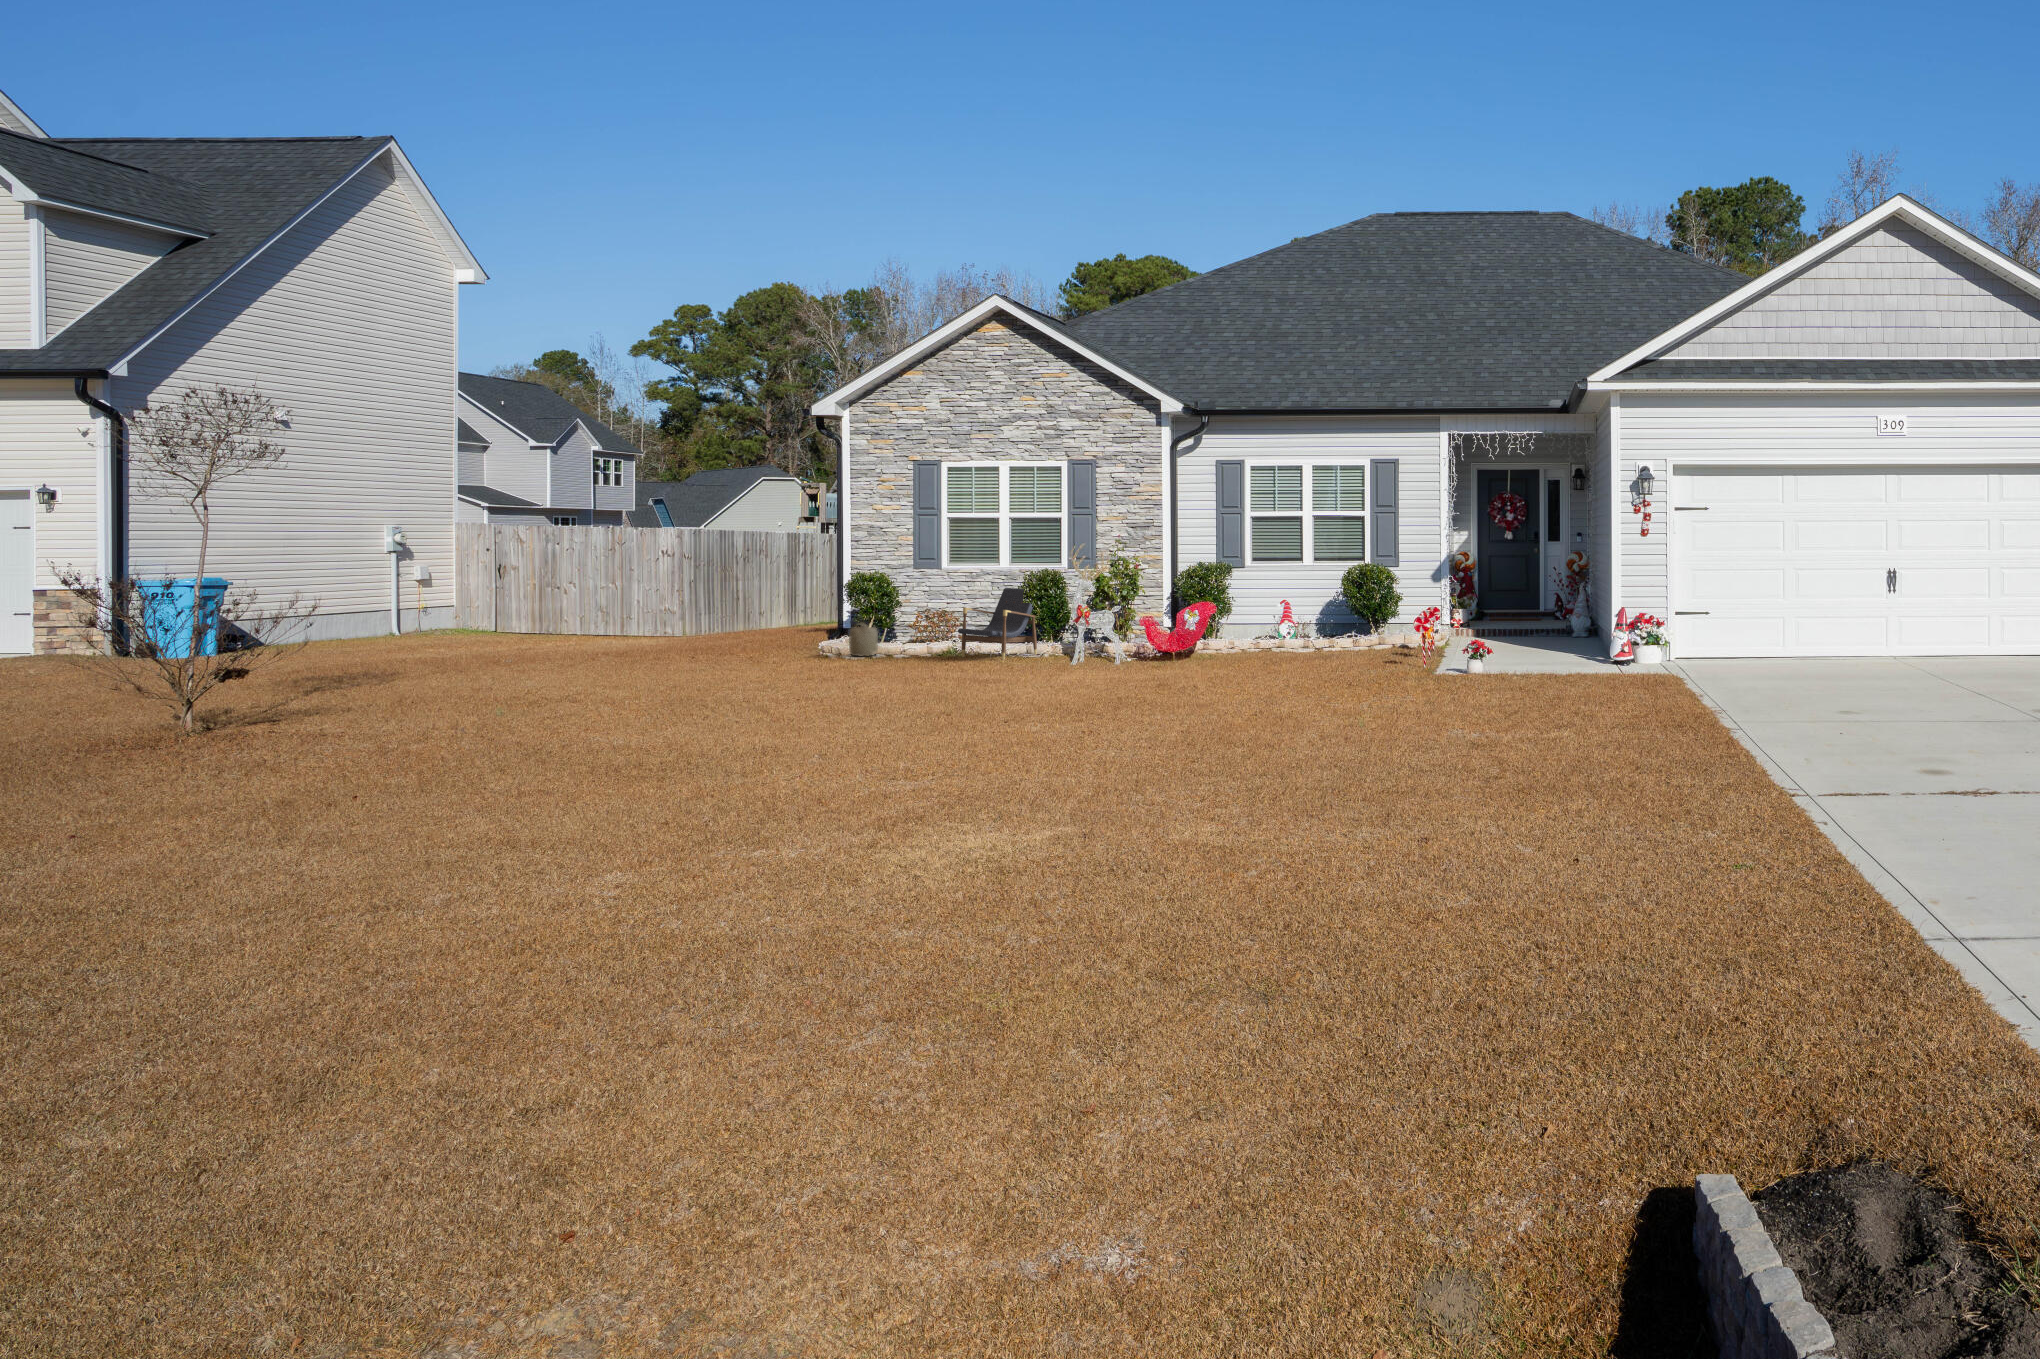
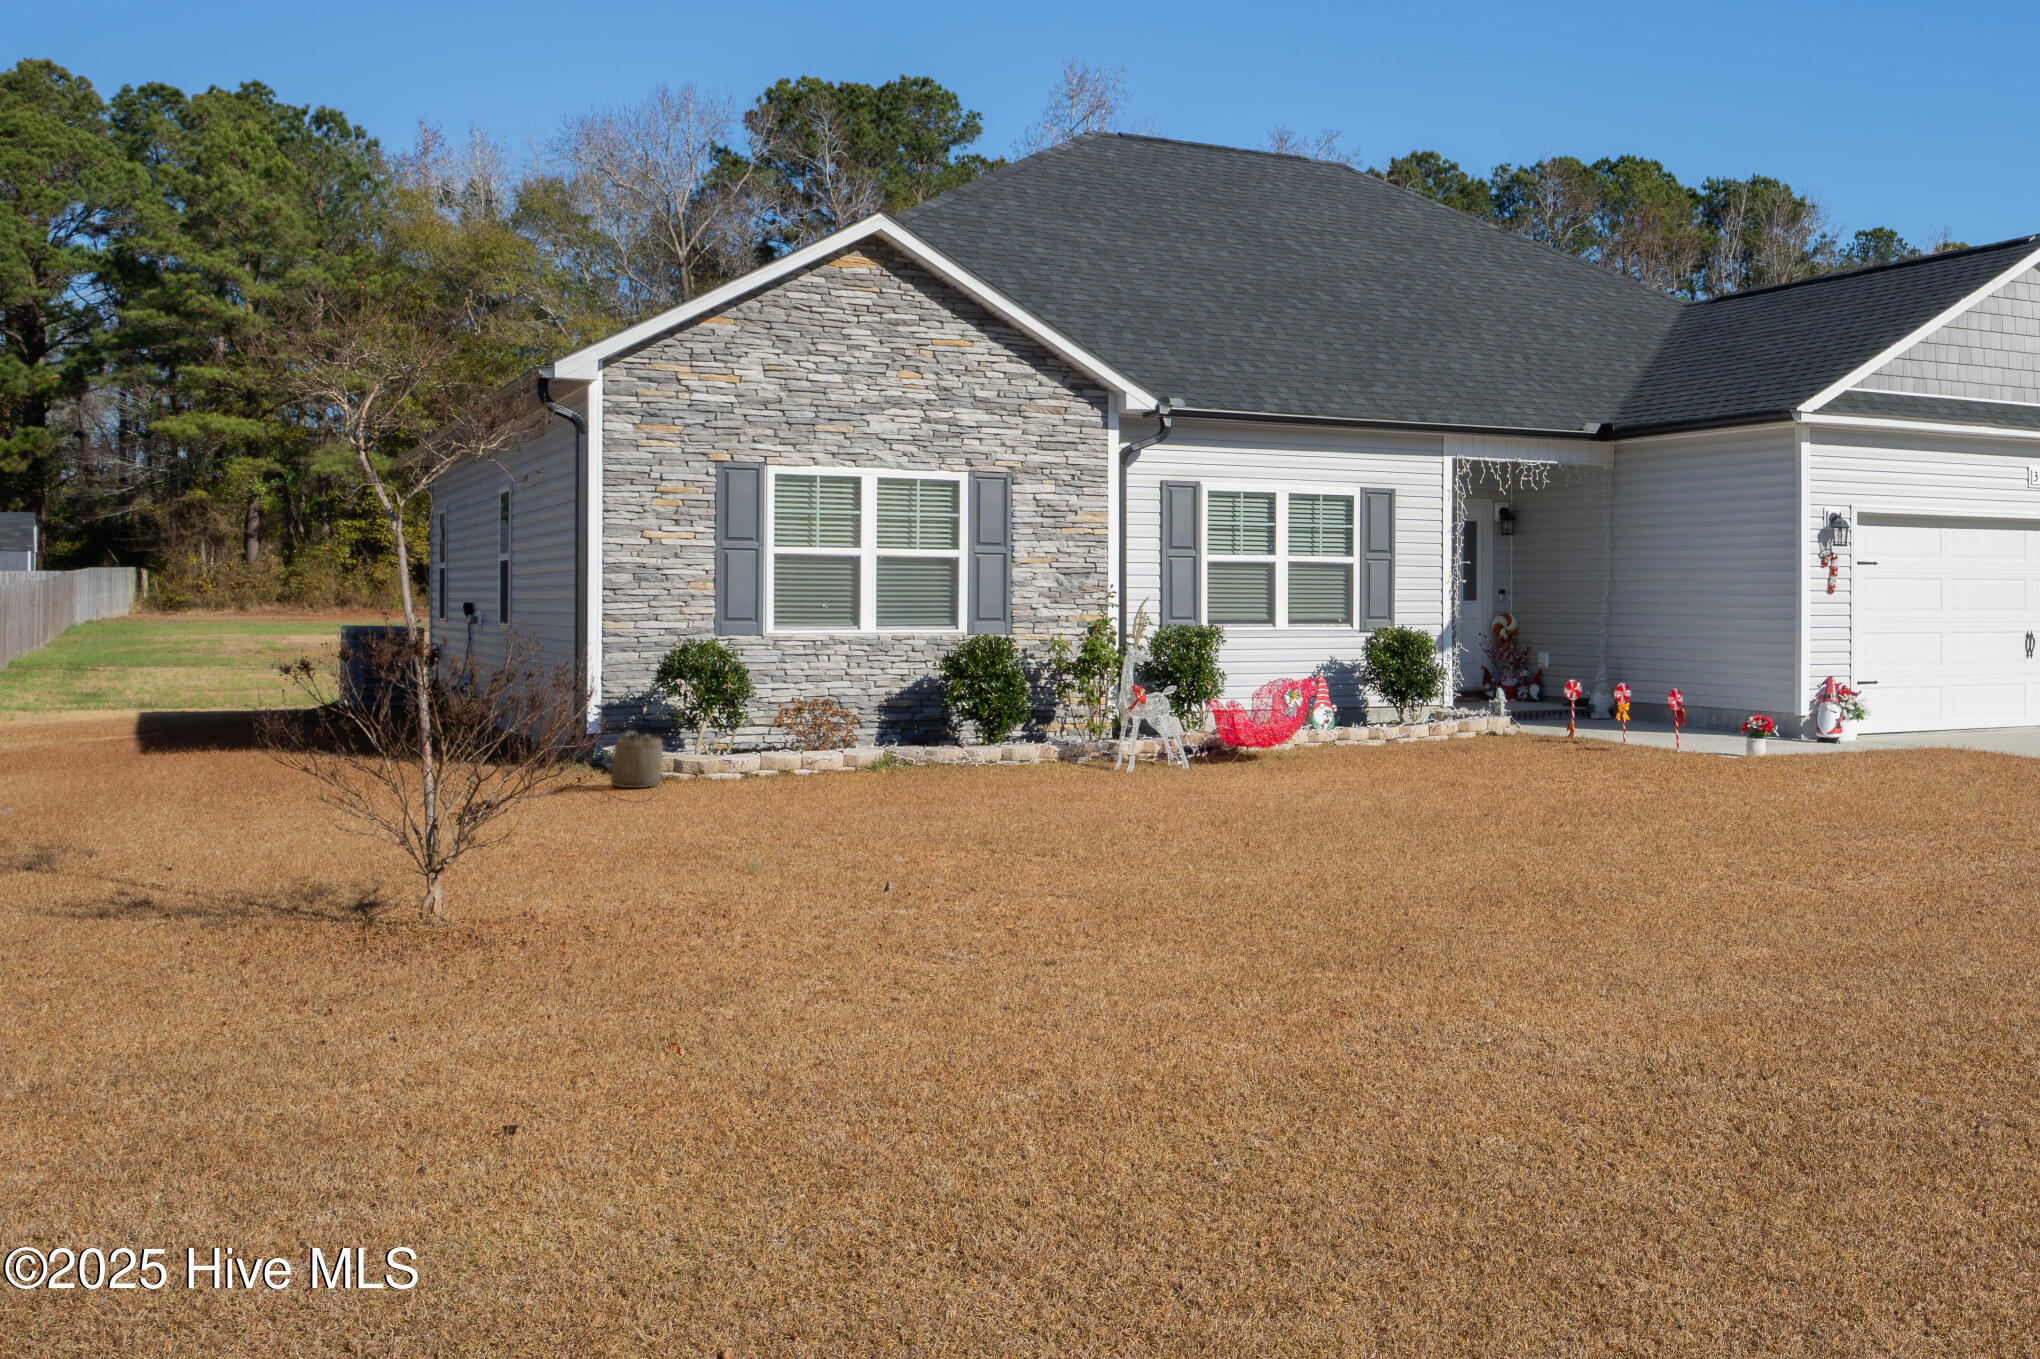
lounge chair: present [958,588,1037,660] -> none [824,668,935,784]

